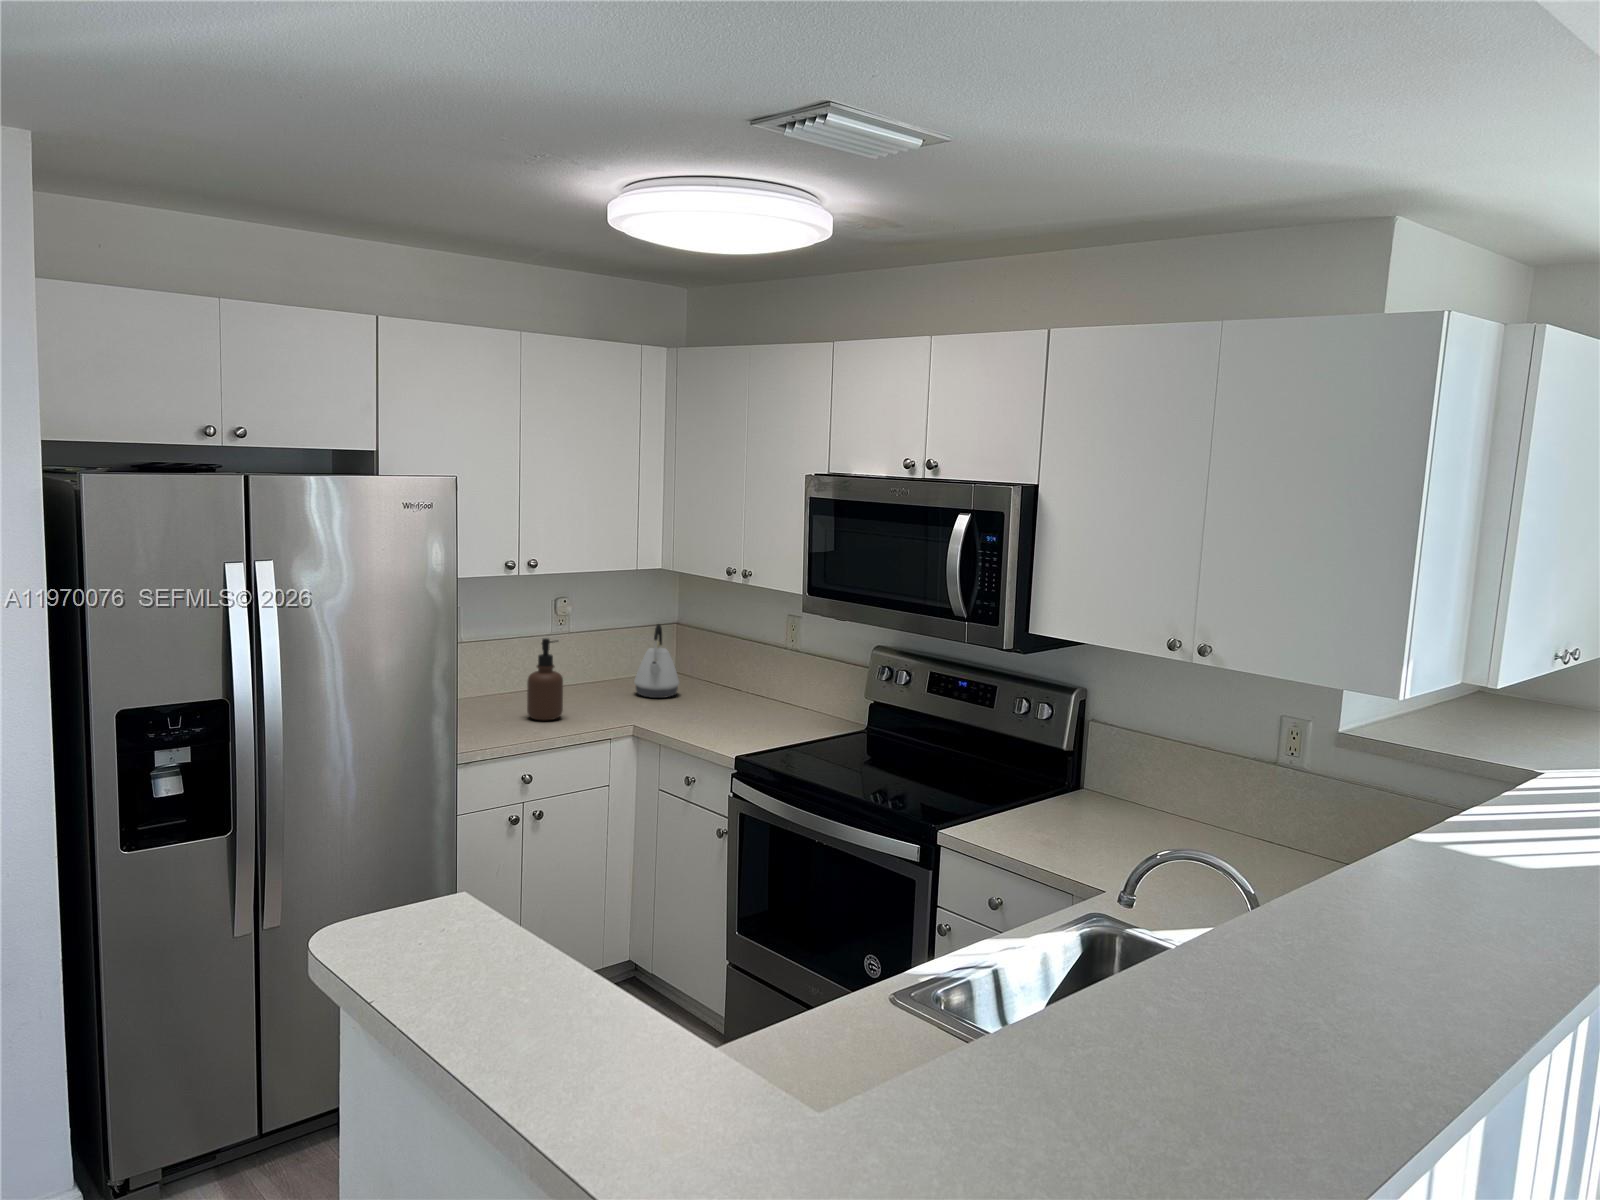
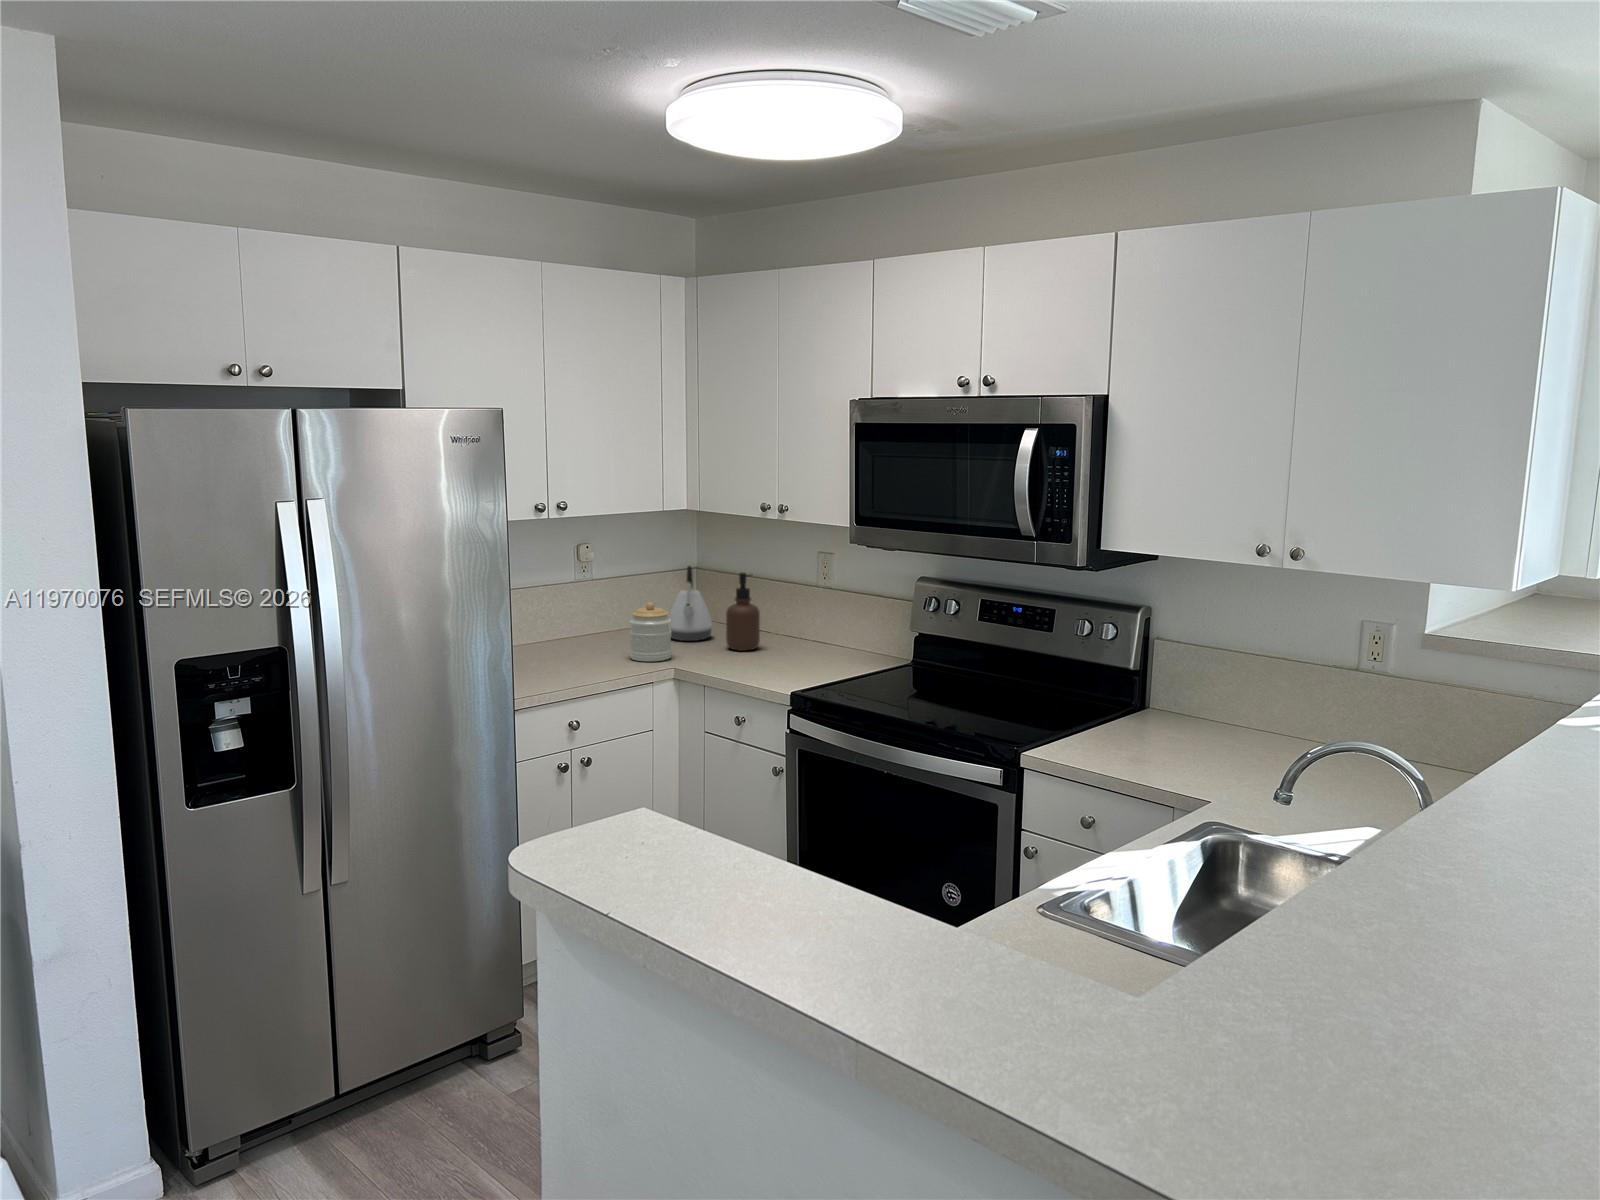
soap dispenser: present [527,638,563,721] -> present [726,573,760,651]
jar: none [590,660,632,718] -> present [629,602,672,662]

